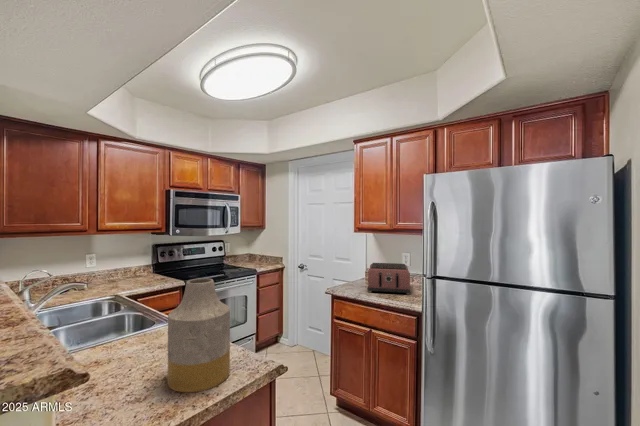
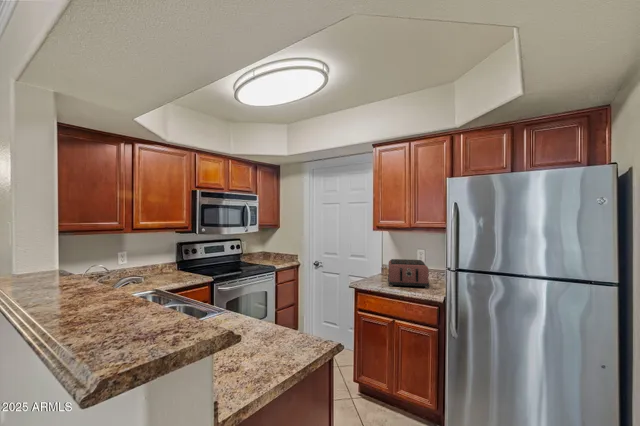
vase: present [168,278,230,393] -> none [252,269,301,362]

